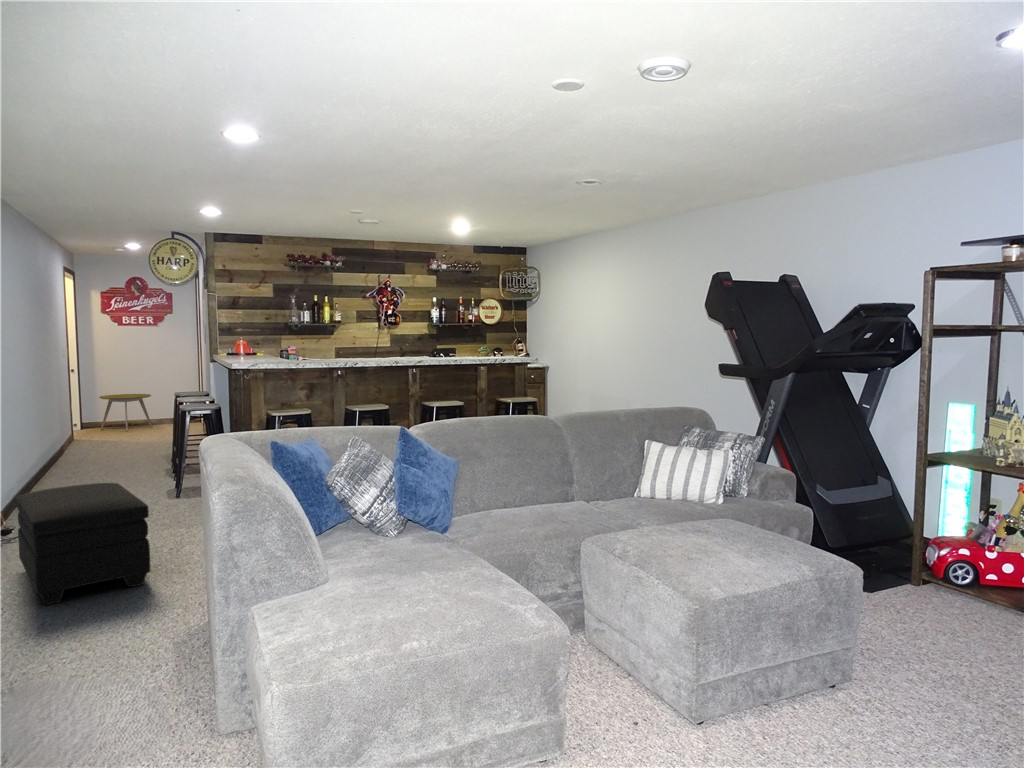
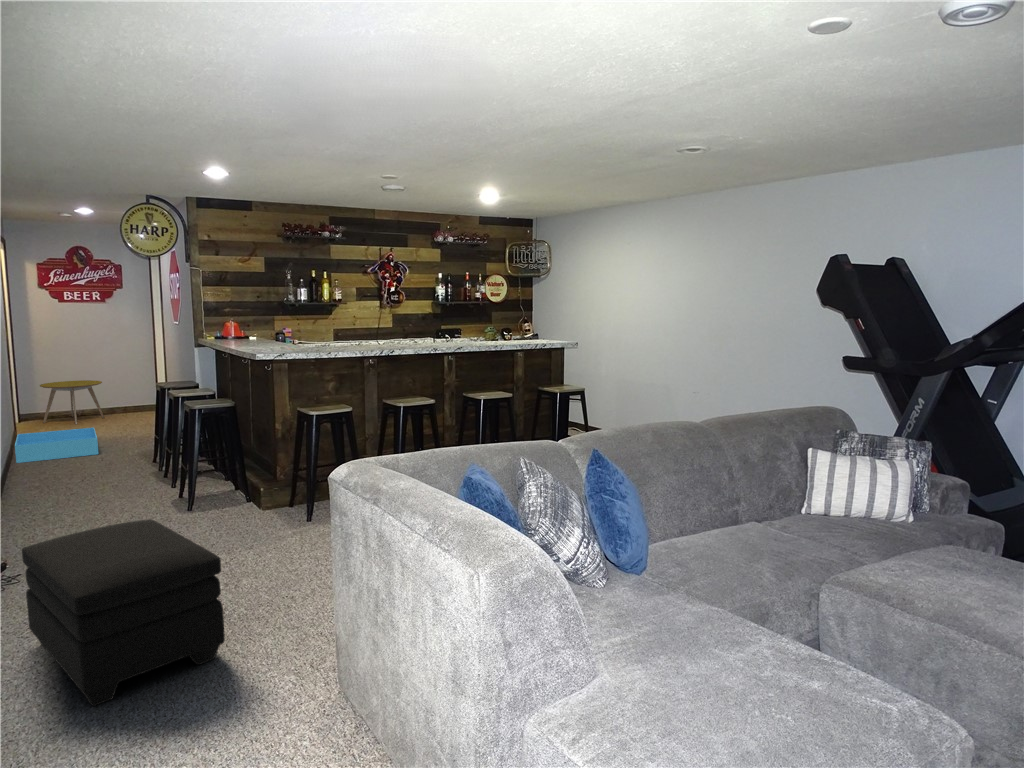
storage bin: none [65,432,135,458] -> present [15,428,98,463]

